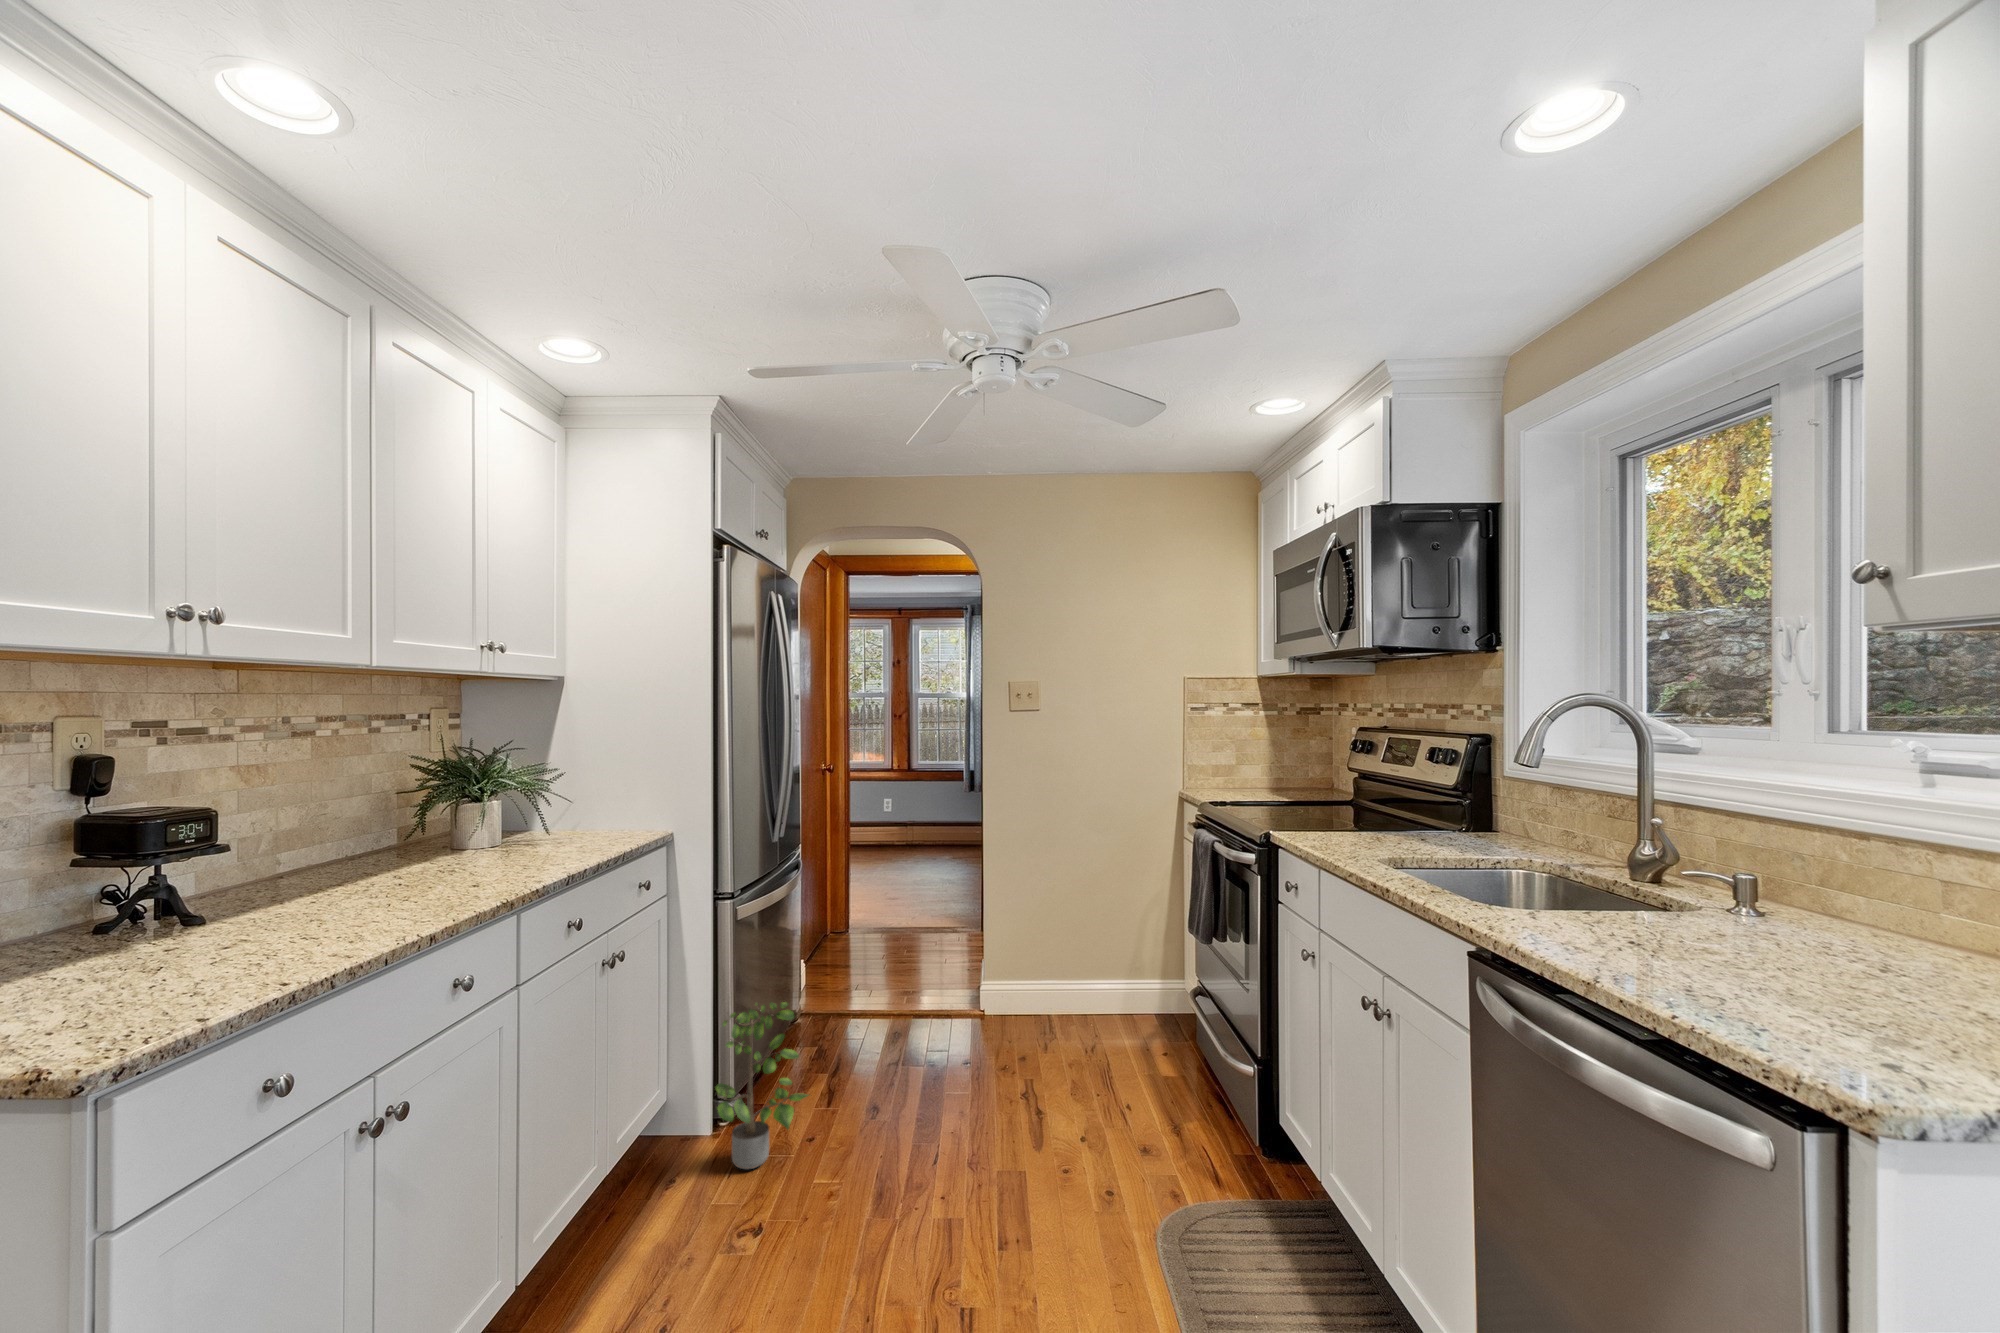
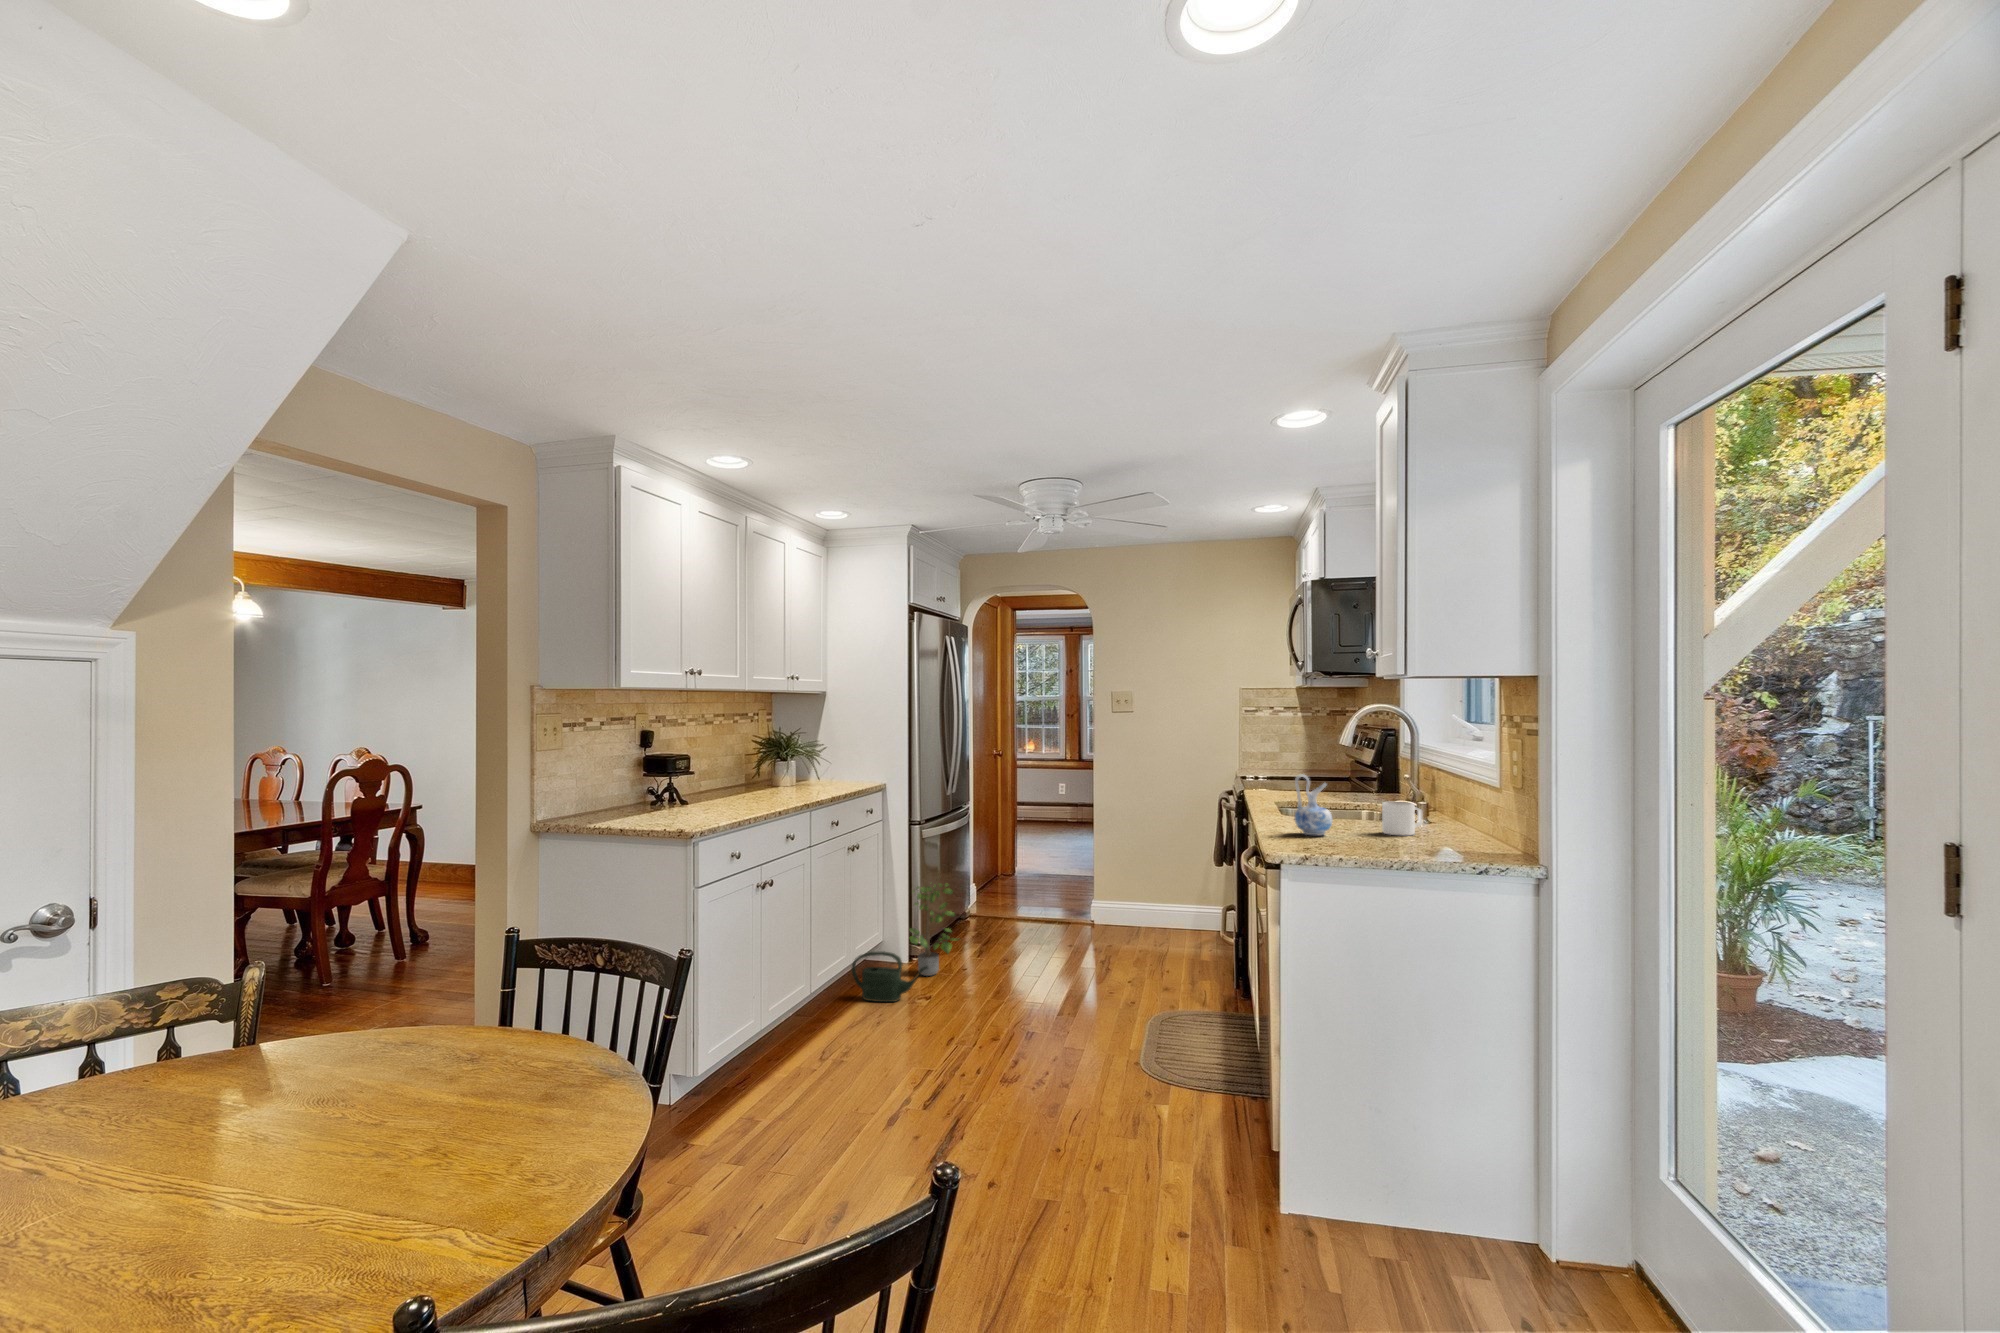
ceramic pitcher: none [1706,851,1817,995] -> present [1295,774,1332,835]
mug: none [1833,895,1926,977] -> present [1382,802,1423,835]
watering can: none [605,1164,761,1269] -> present [852,951,928,1002]

